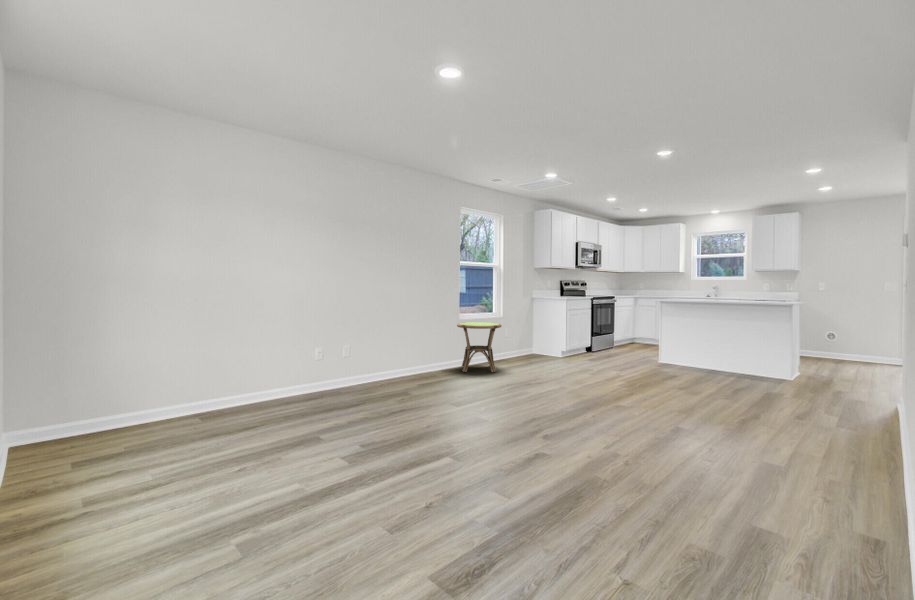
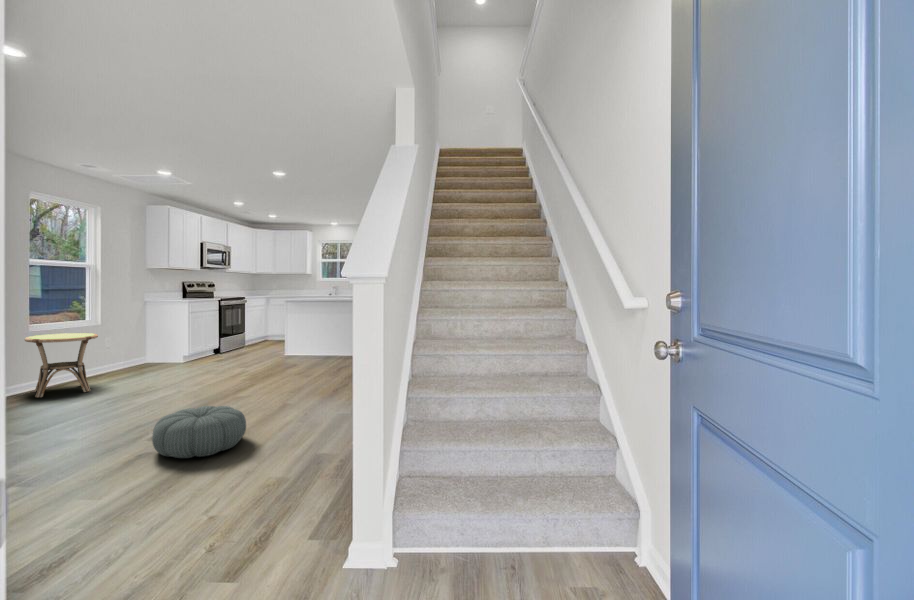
pouf: none [550,401,638,454] -> present [152,406,246,458]

